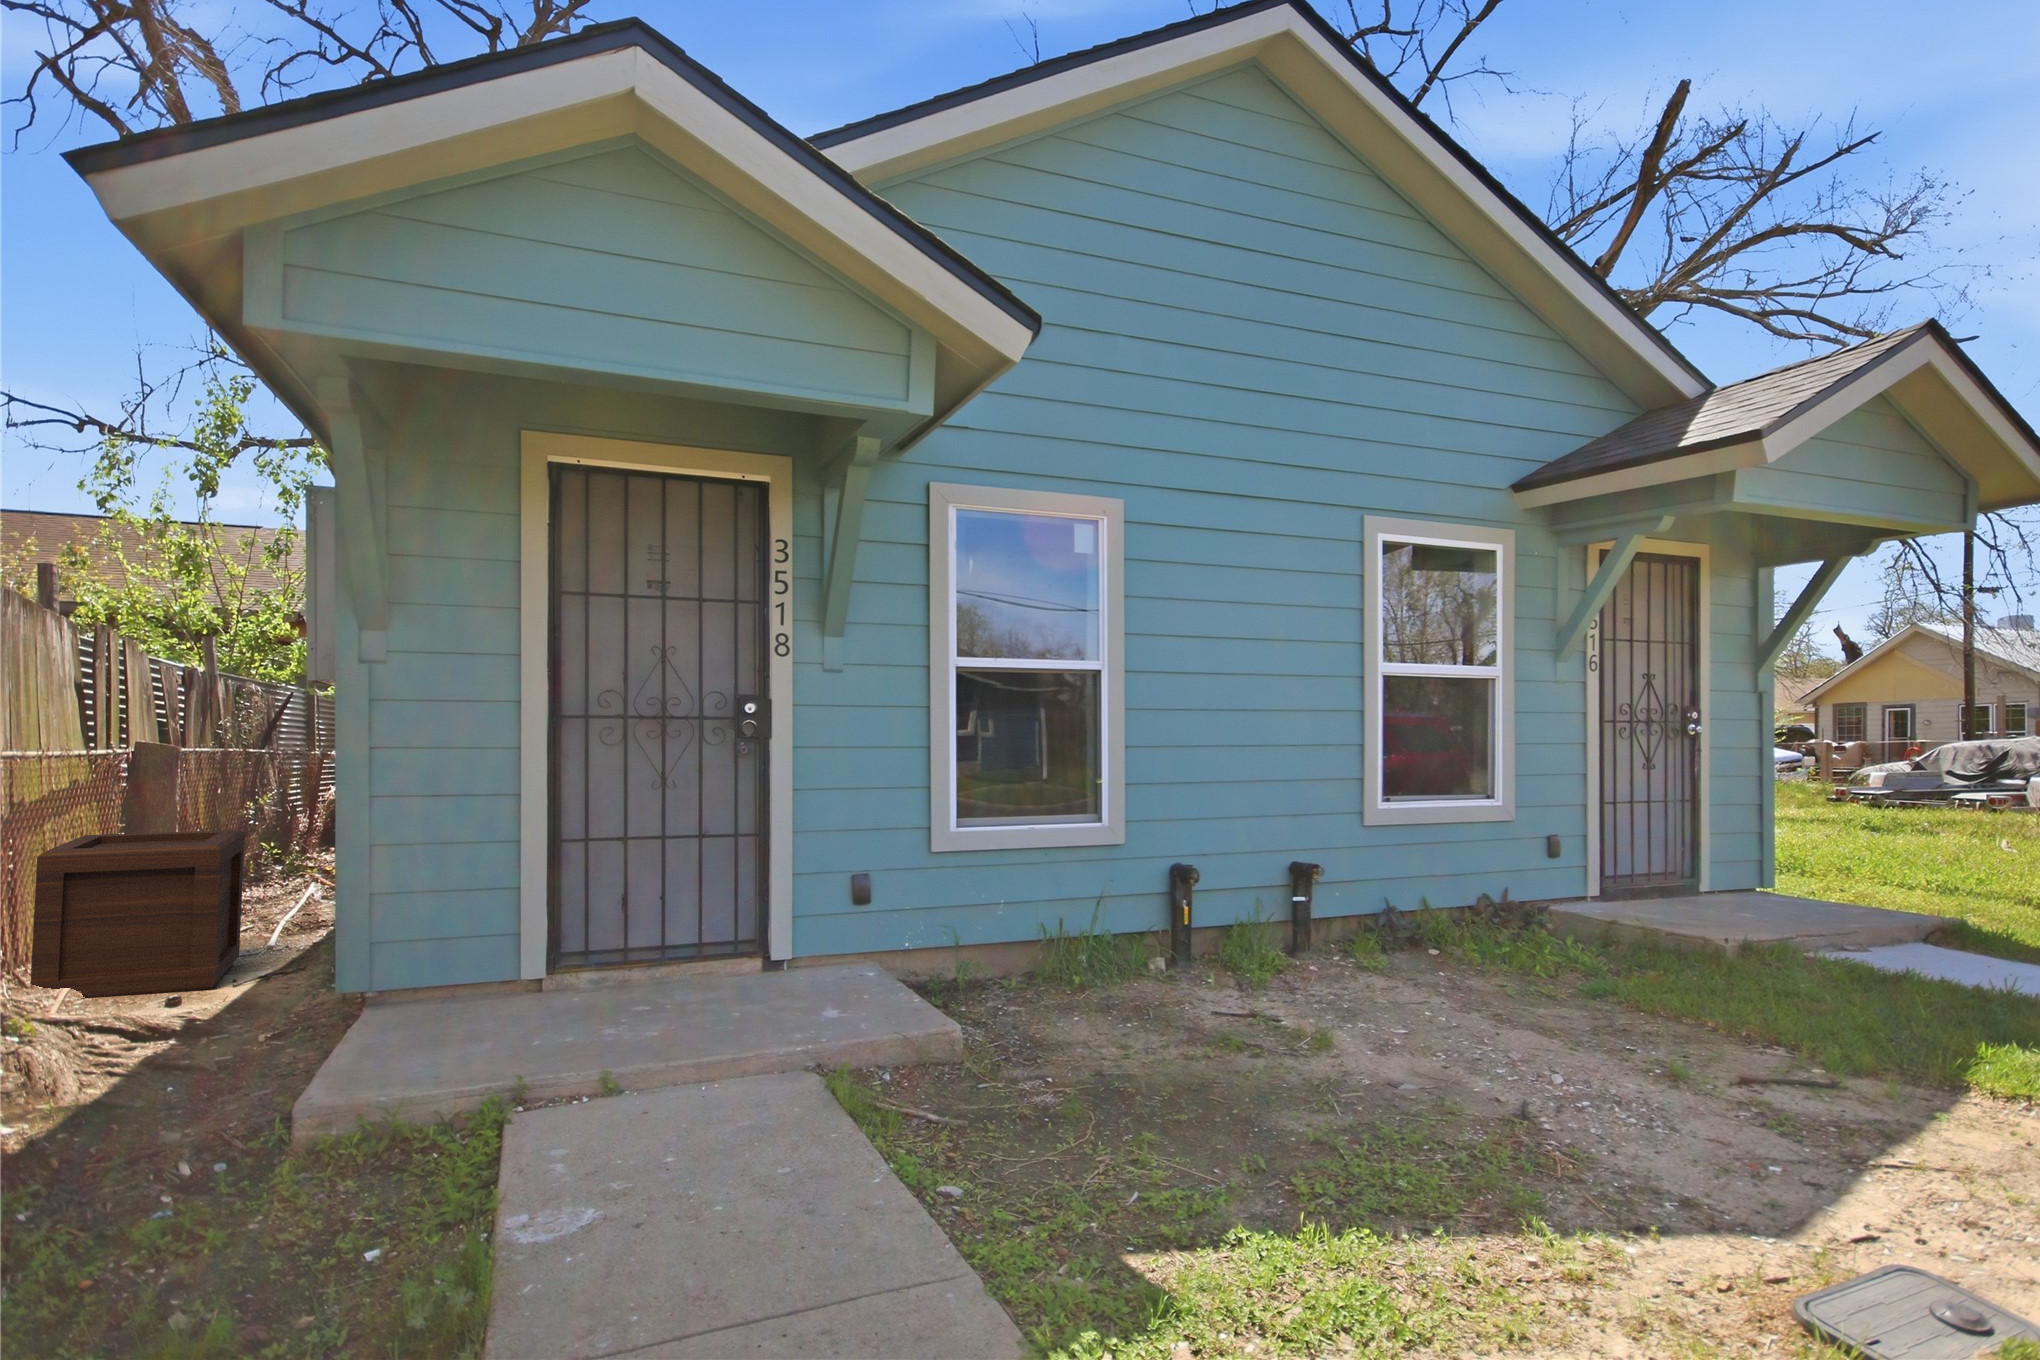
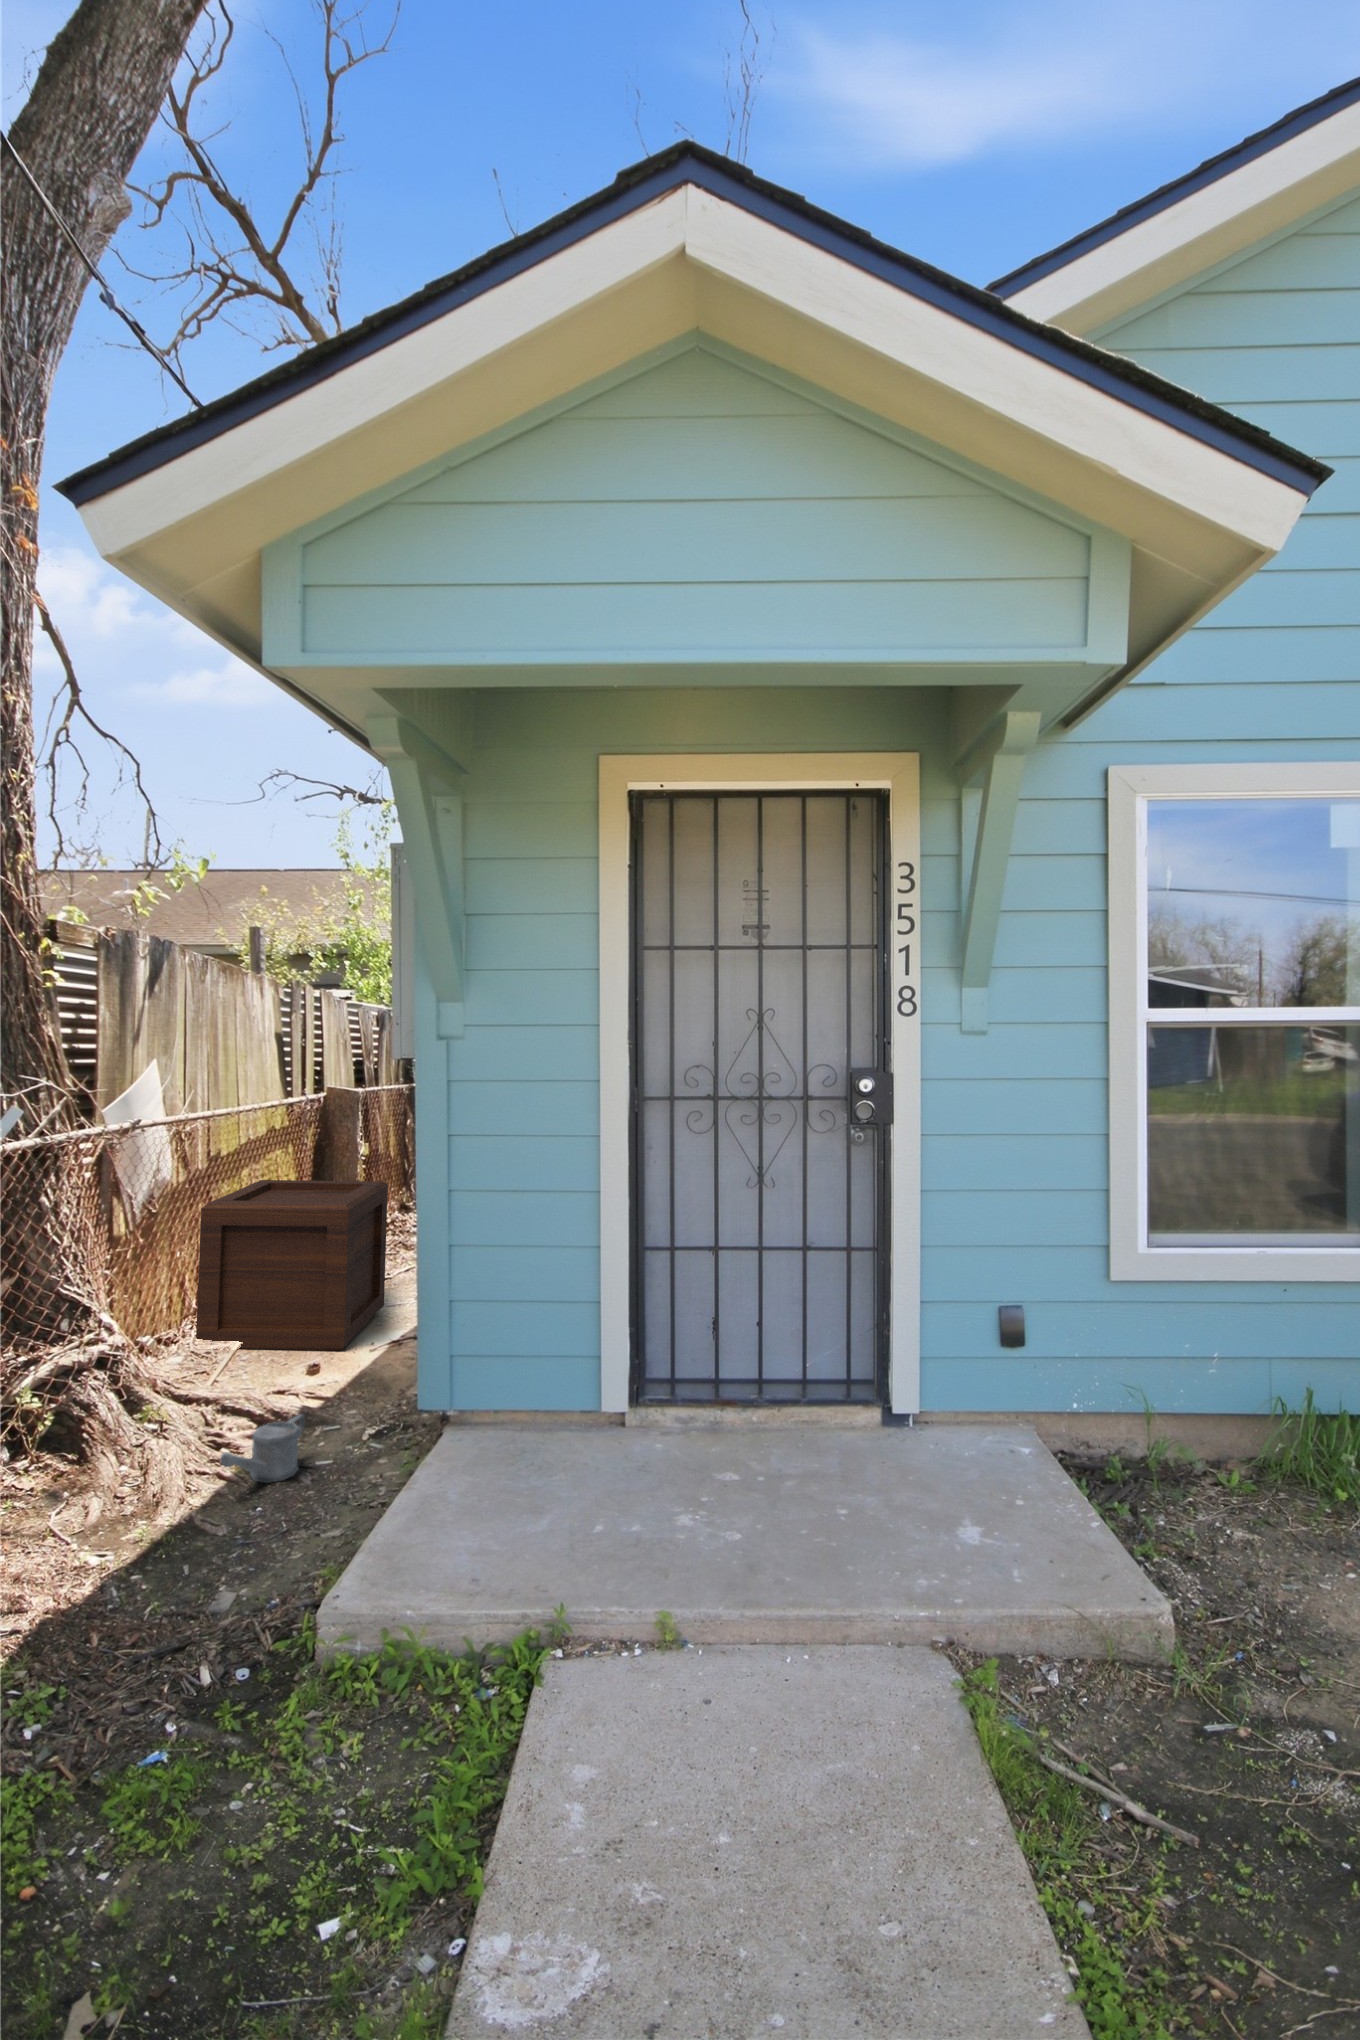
watering can: none [162,1009,229,1063] -> present [221,1414,305,1483]

